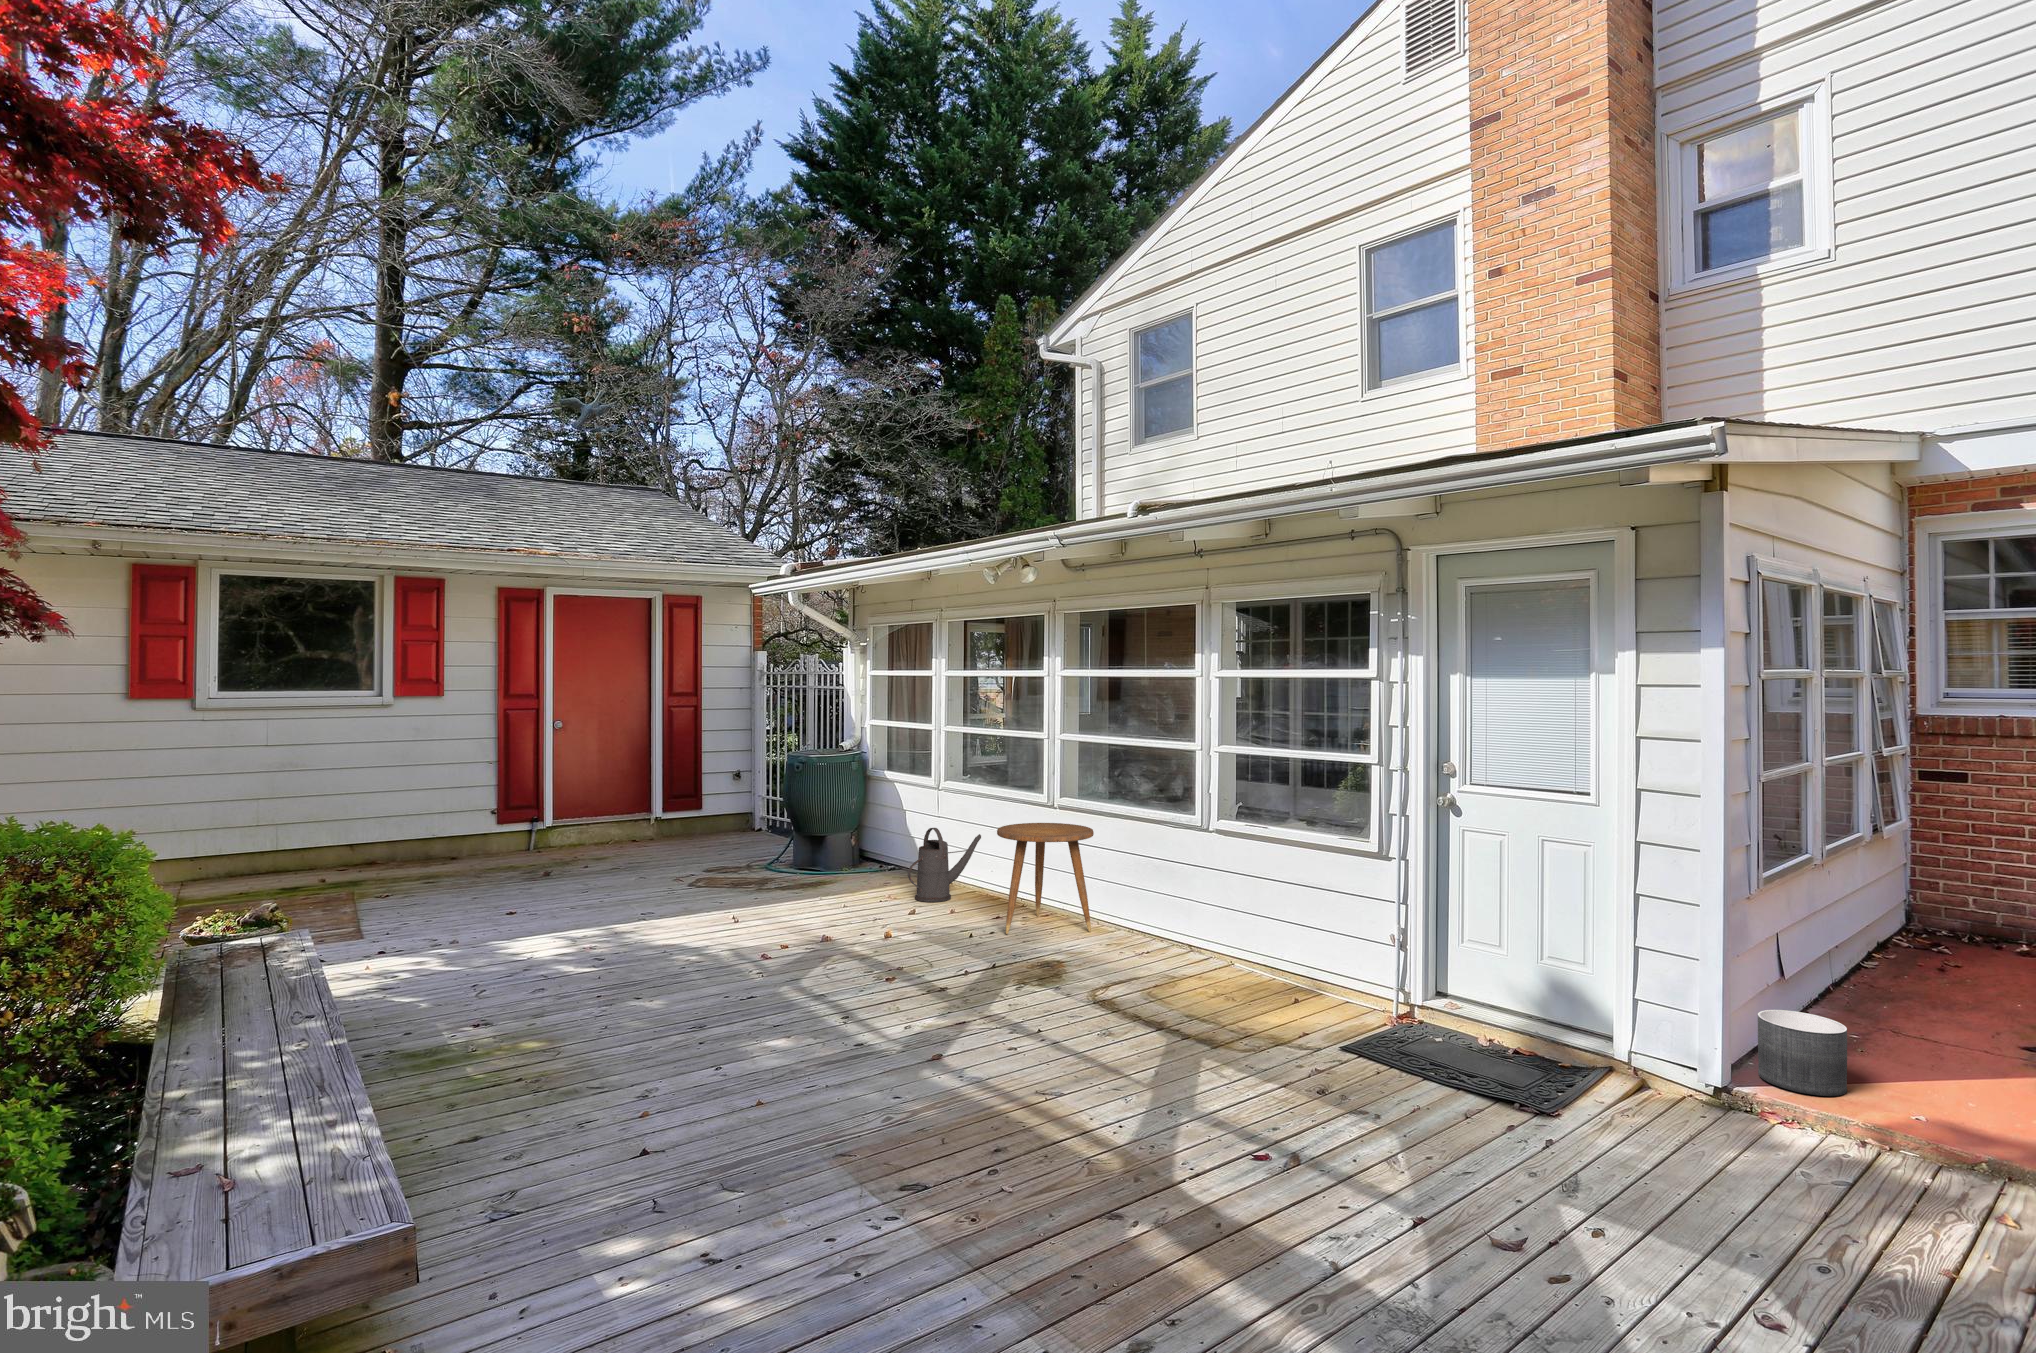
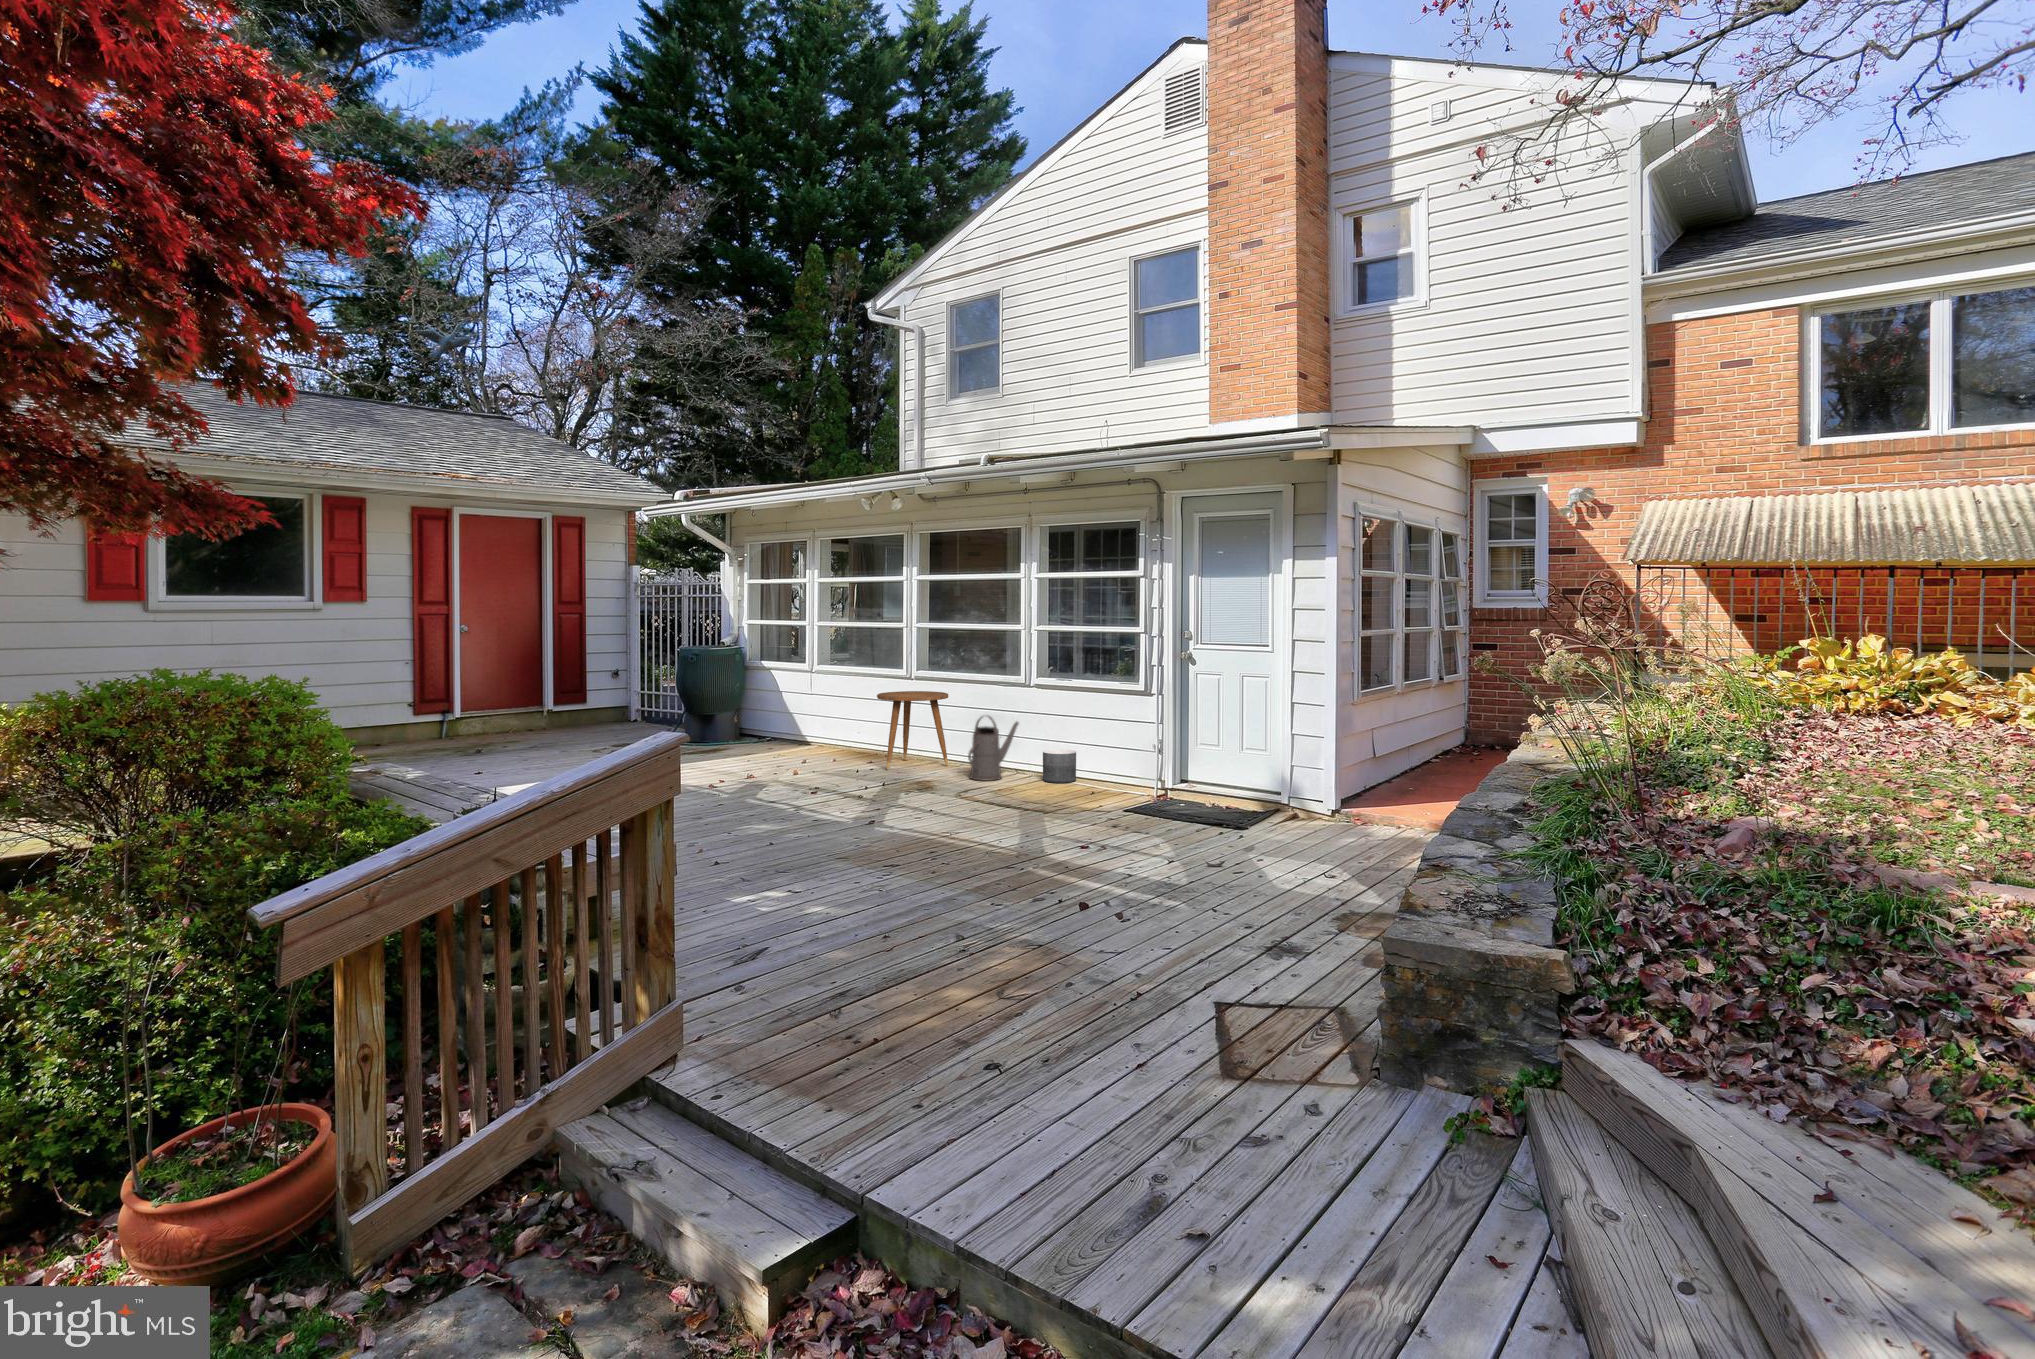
watering can: present [908,828,981,902] -> present [968,716,1019,781]
planter: present [1758,1010,1847,1096] -> present [1043,749,1076,783]

